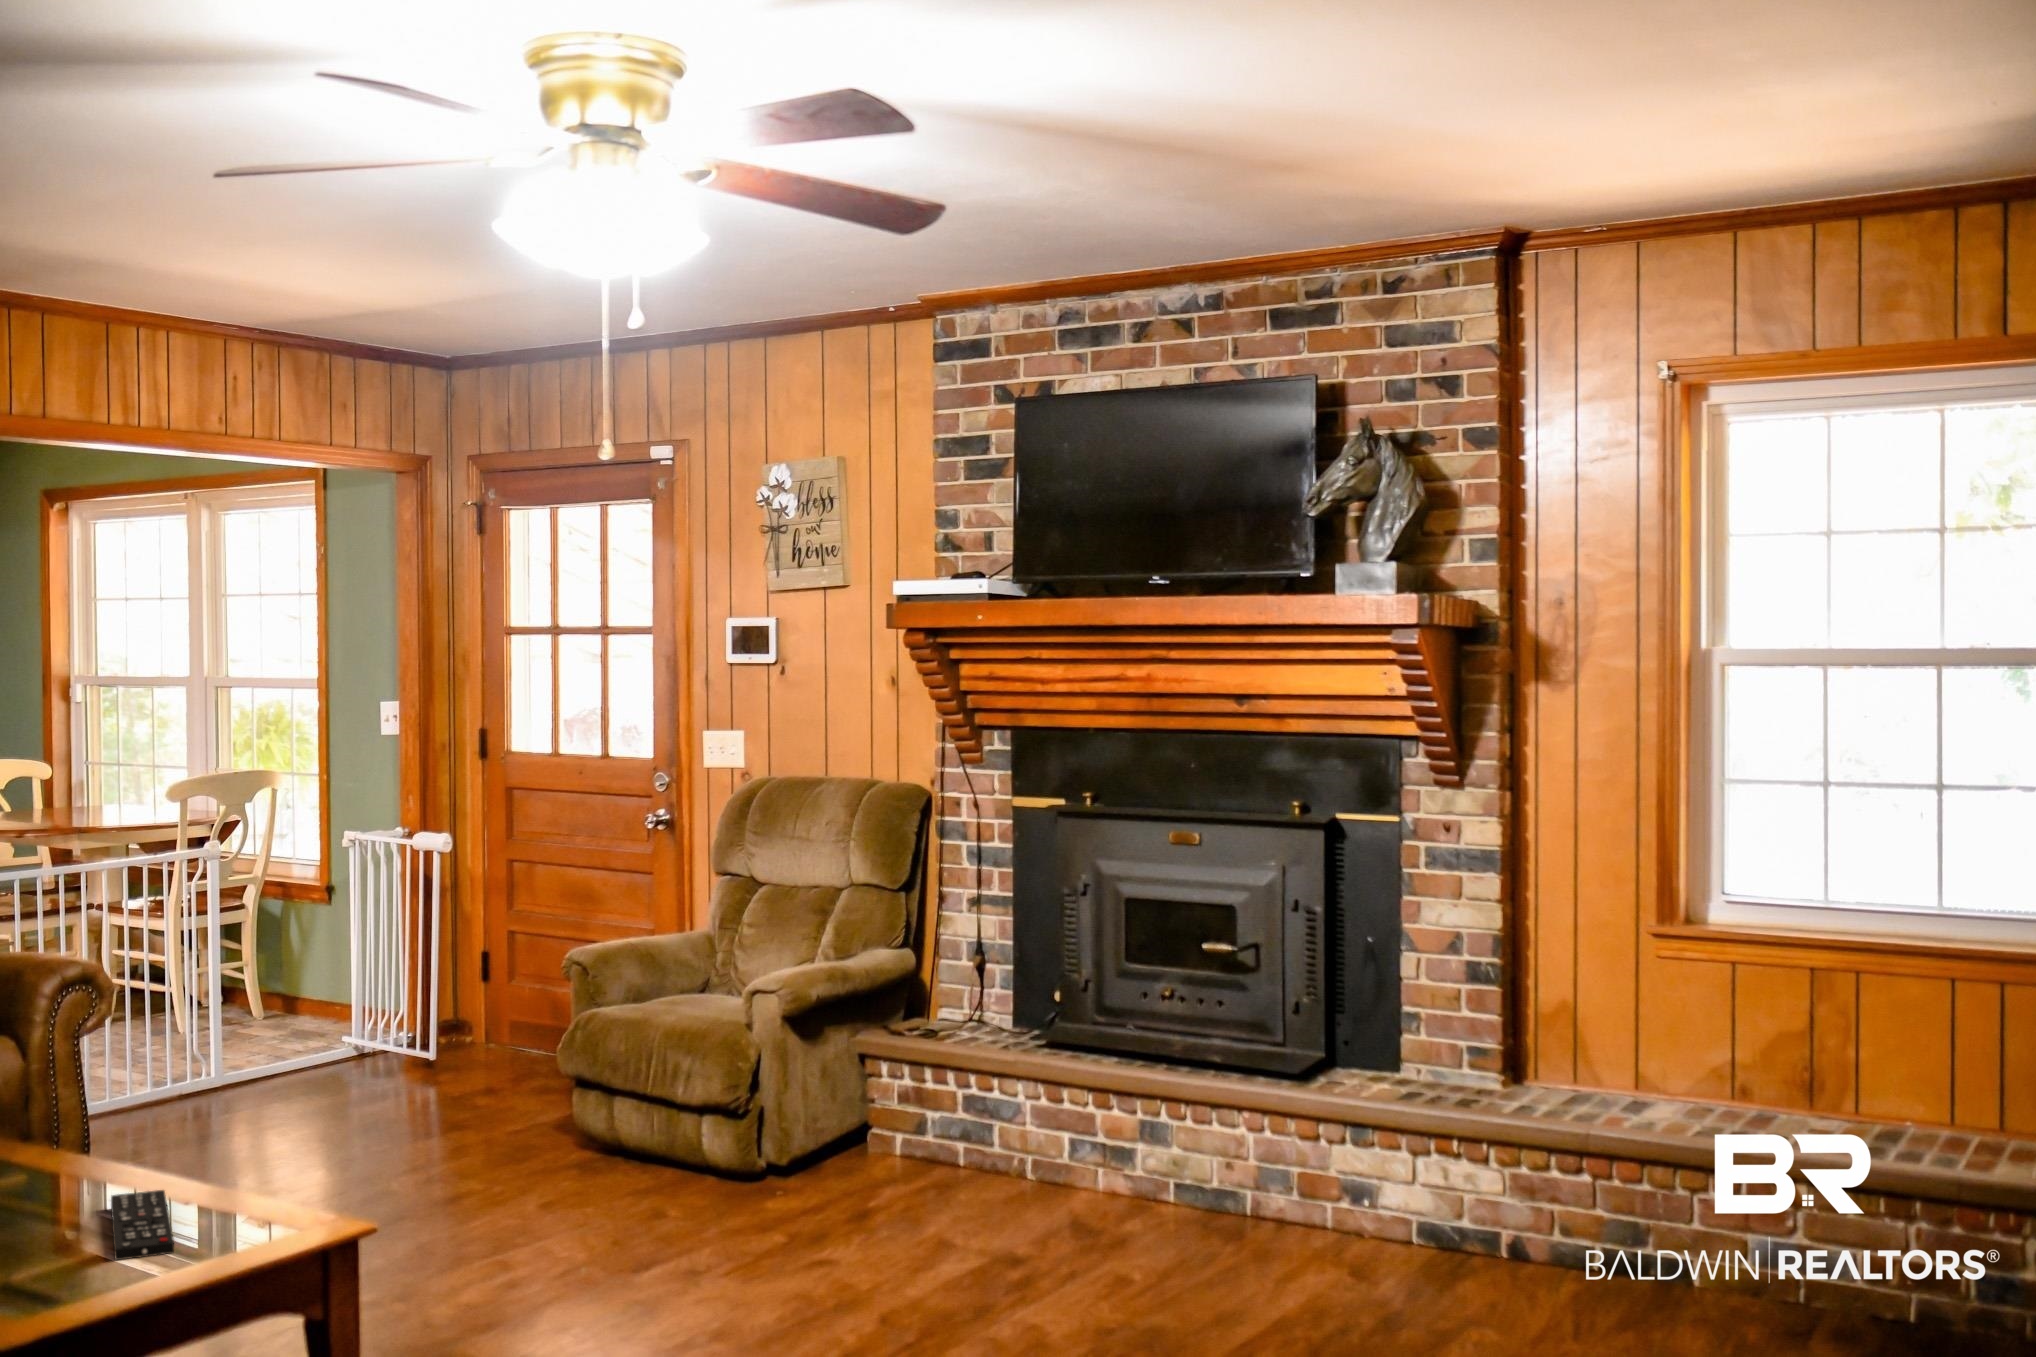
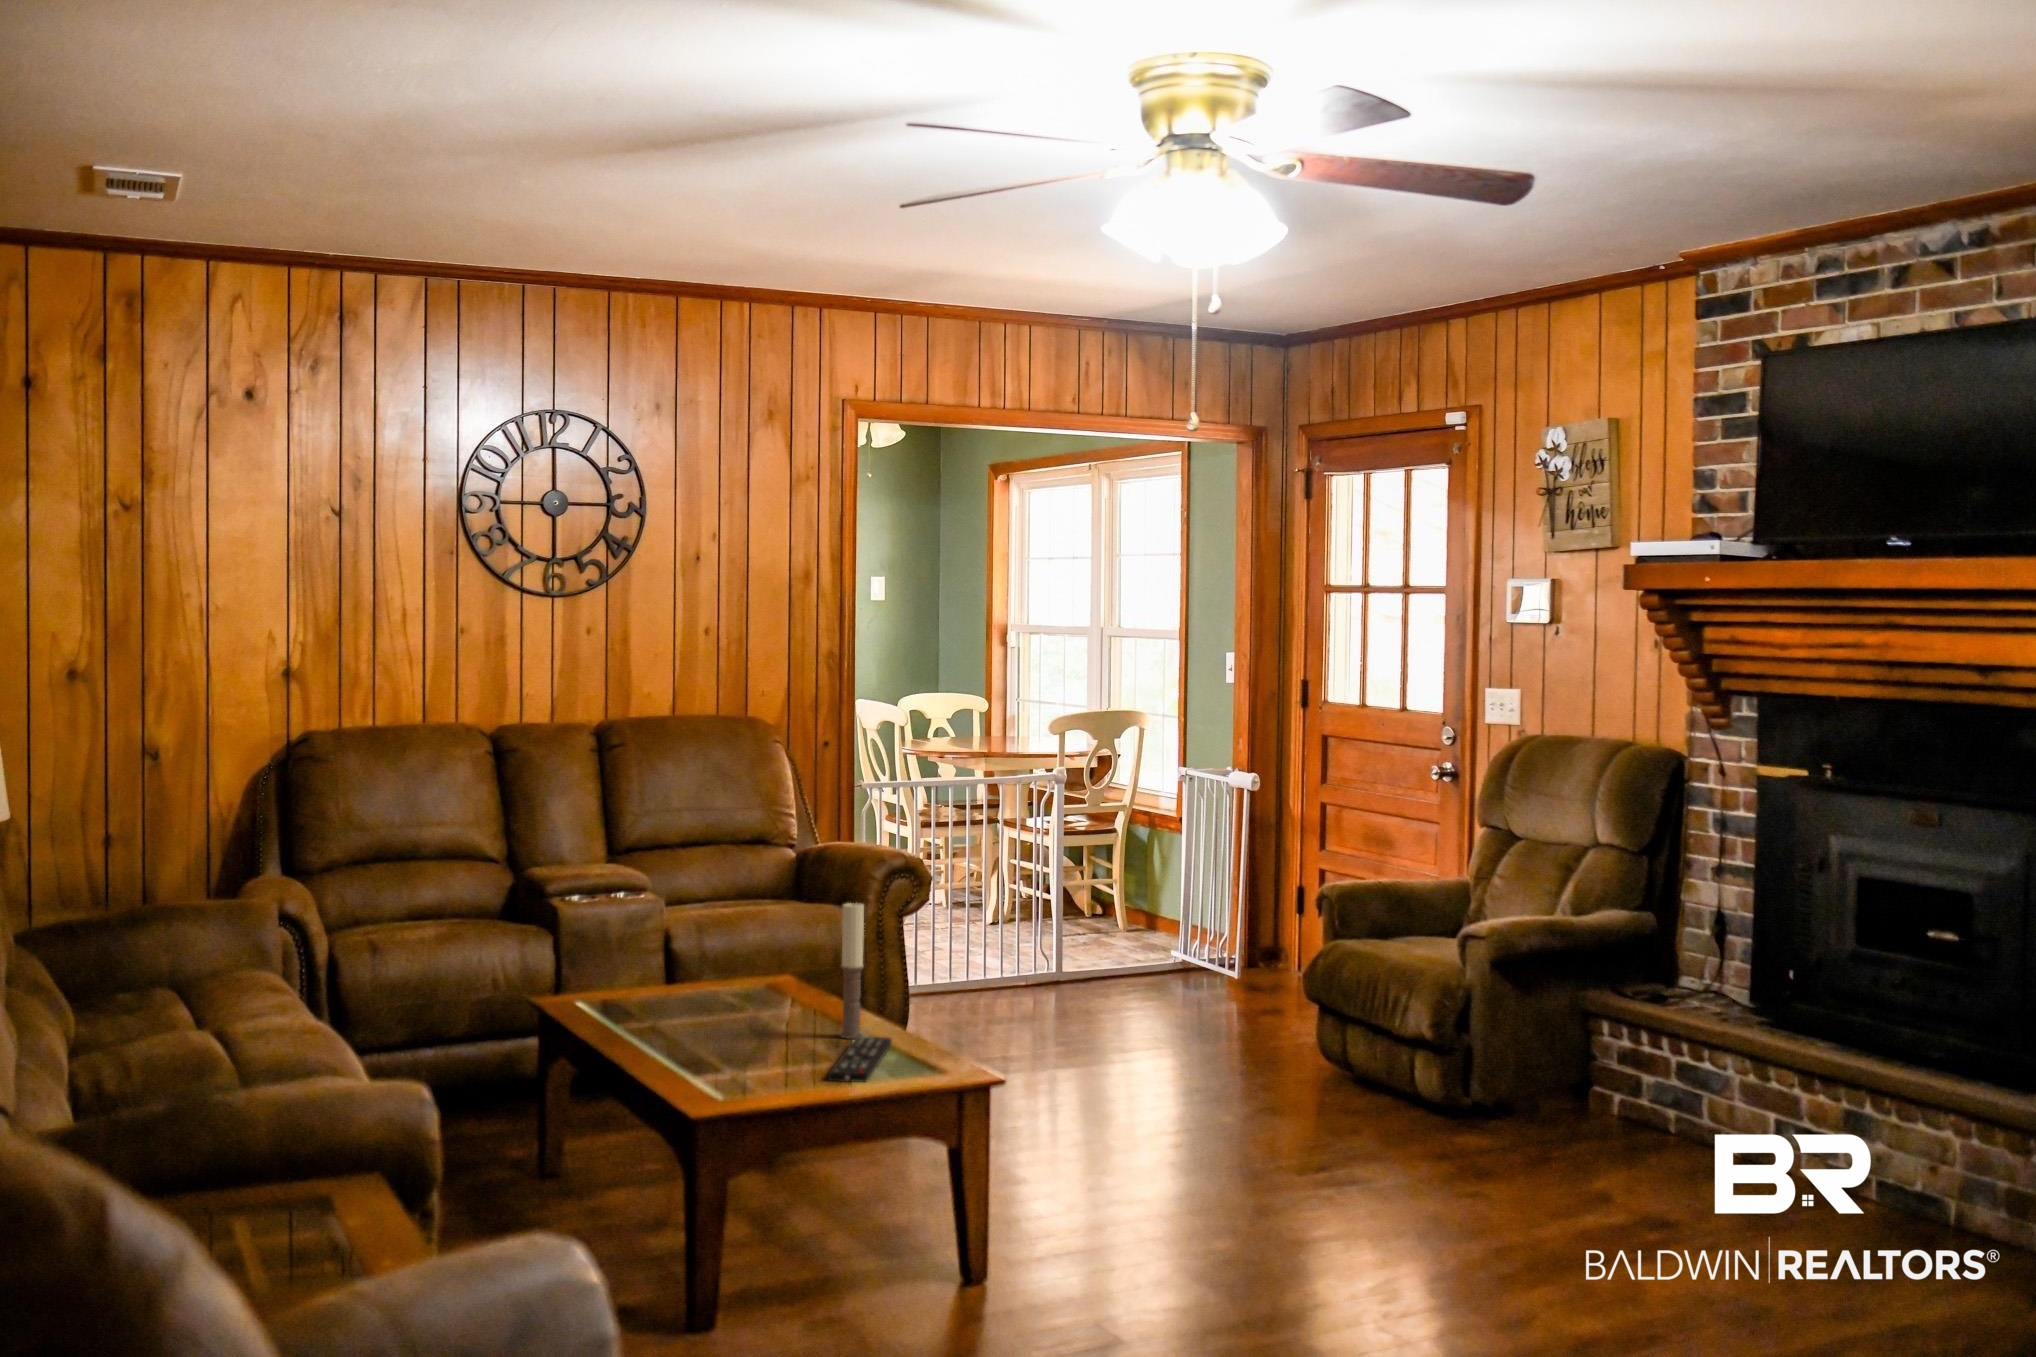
candle: none [73,1011,111,1201] -> present [840,903,864,1039]

